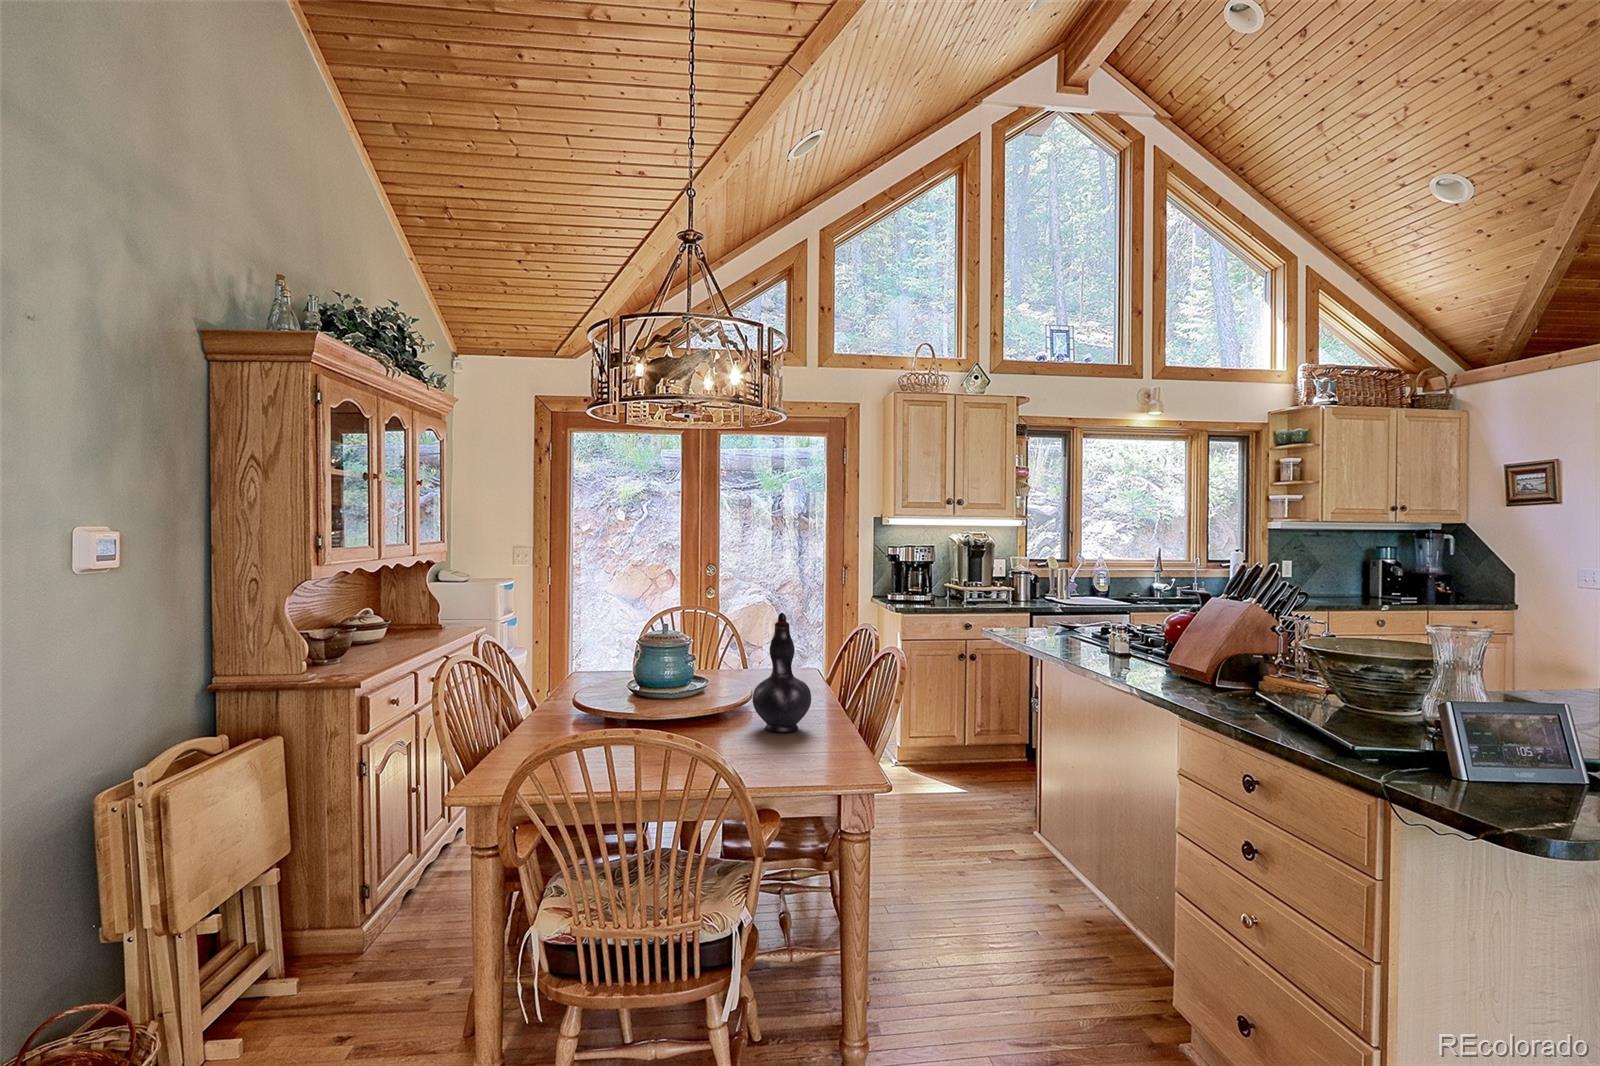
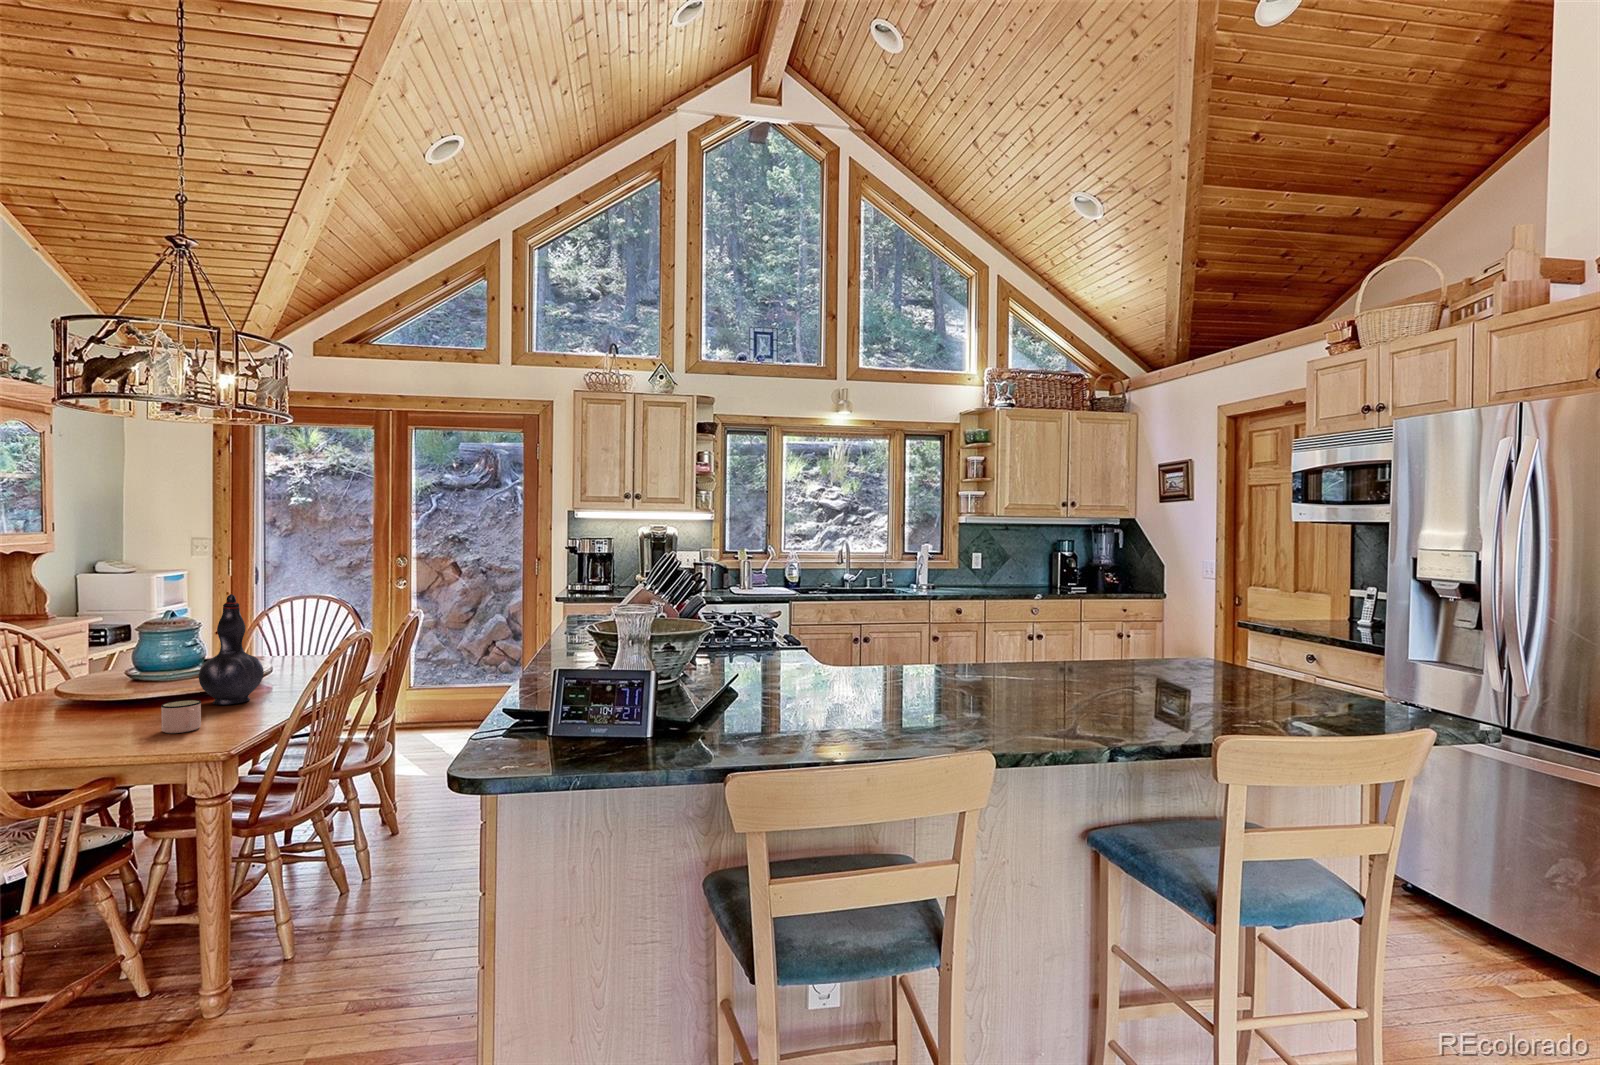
mug: none [787,730,828,768] -> present [161,700,201,733]

